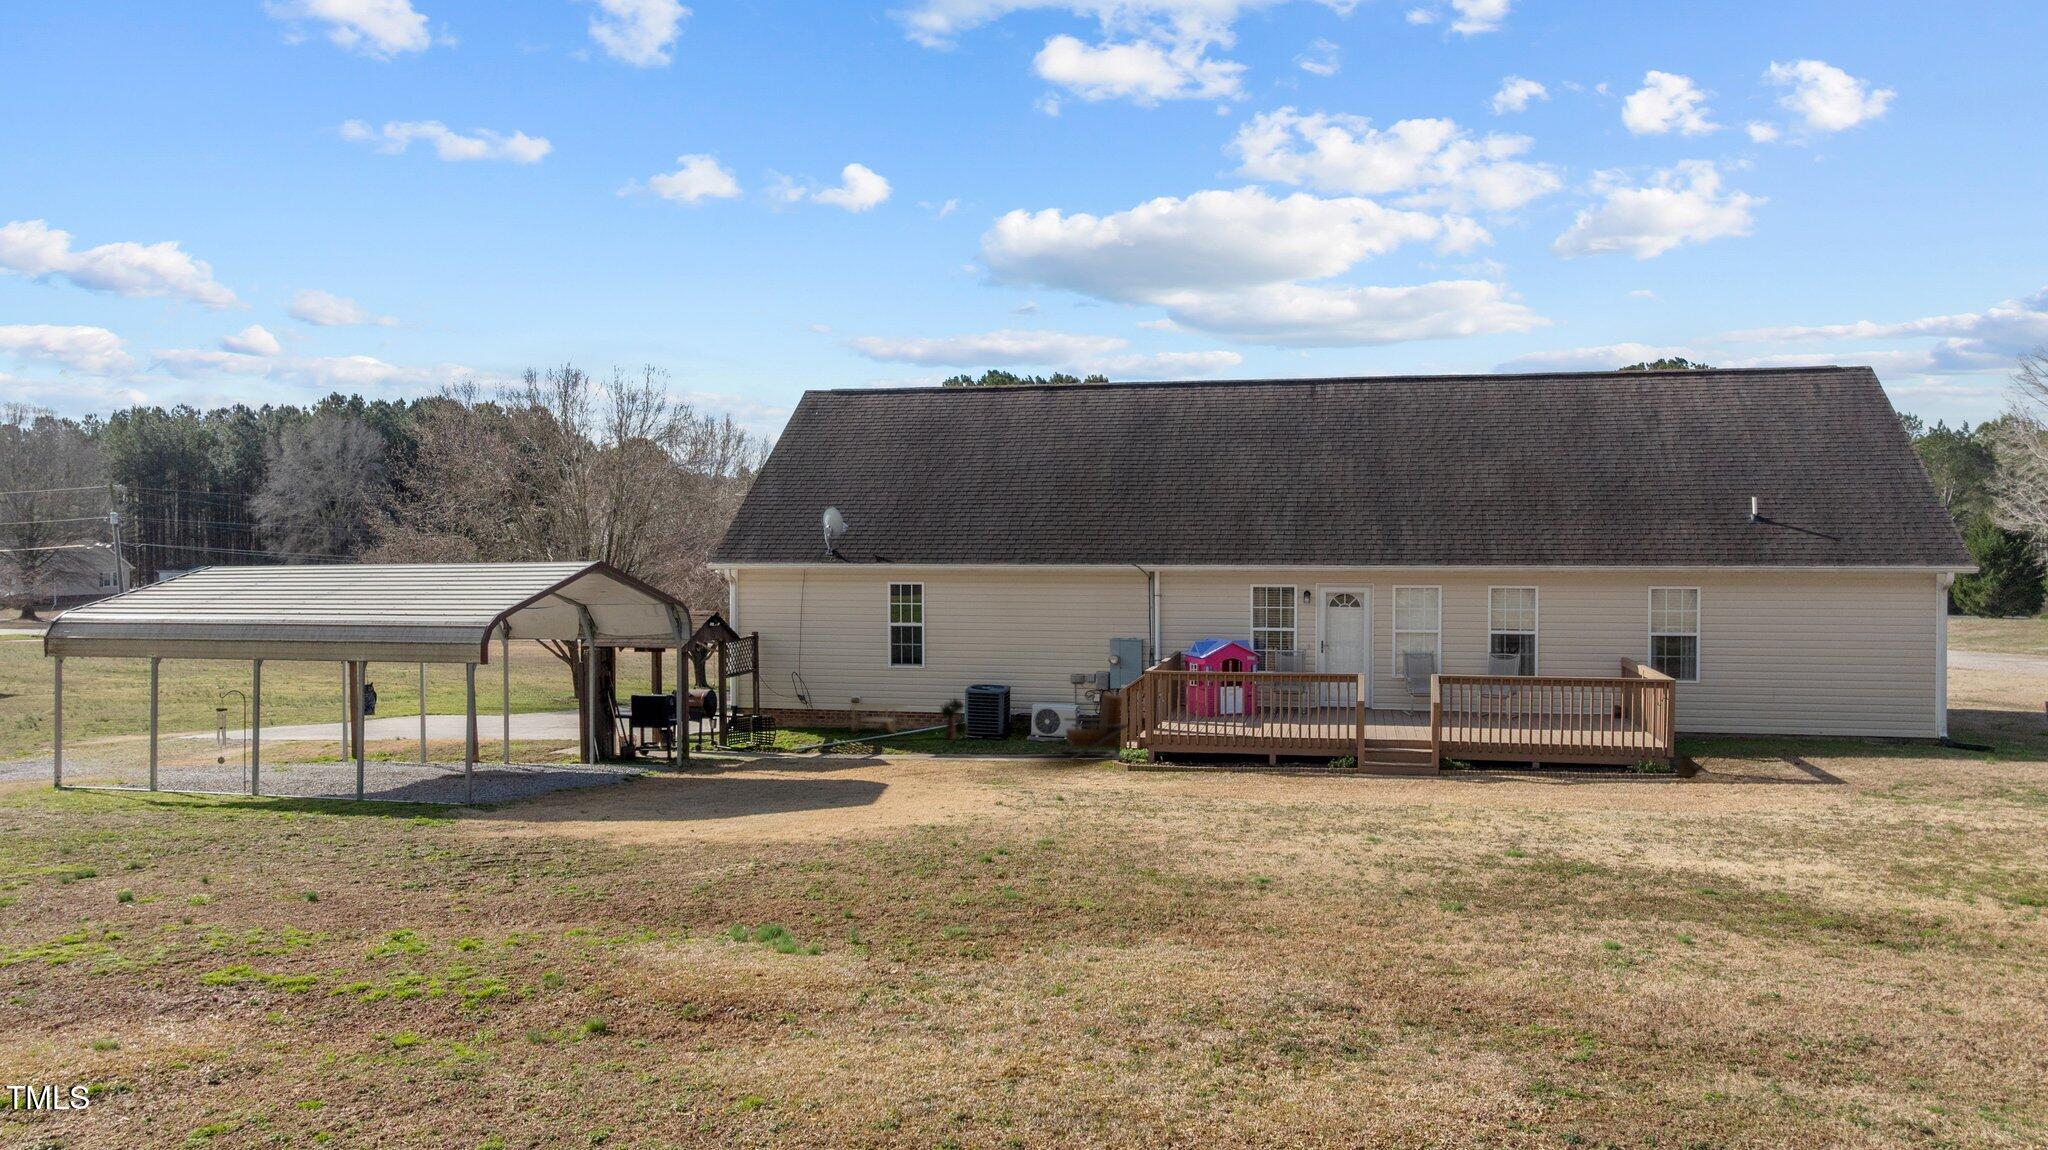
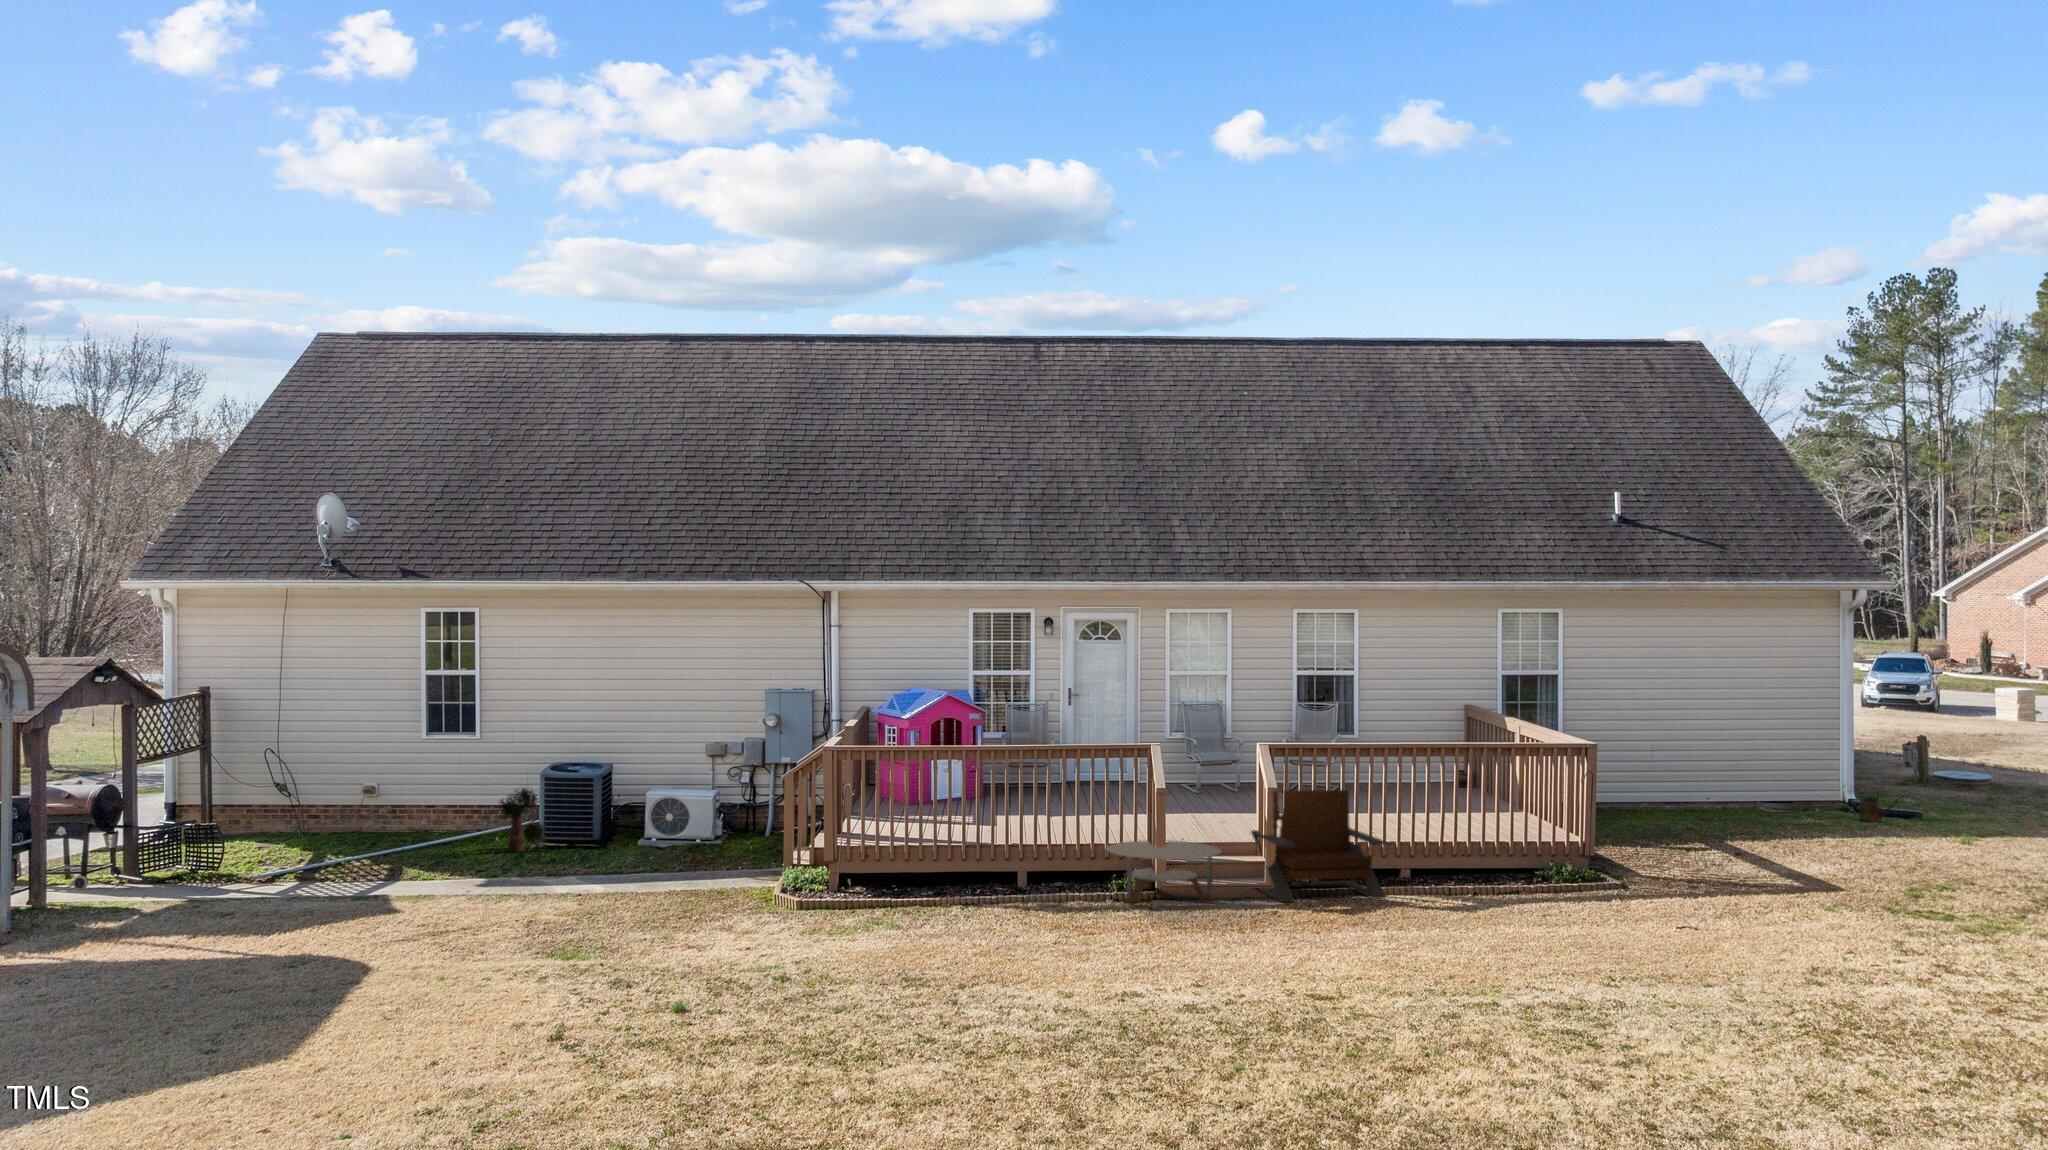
lounge chair: present [1064,693,1127,760] -> present [1251,790,1386,902]
round table: present [849,704,906,733] -> present [1106,840,1221,903]
watering can: present [1676,755,1709,777] -> present [1859,797,1898,822]

